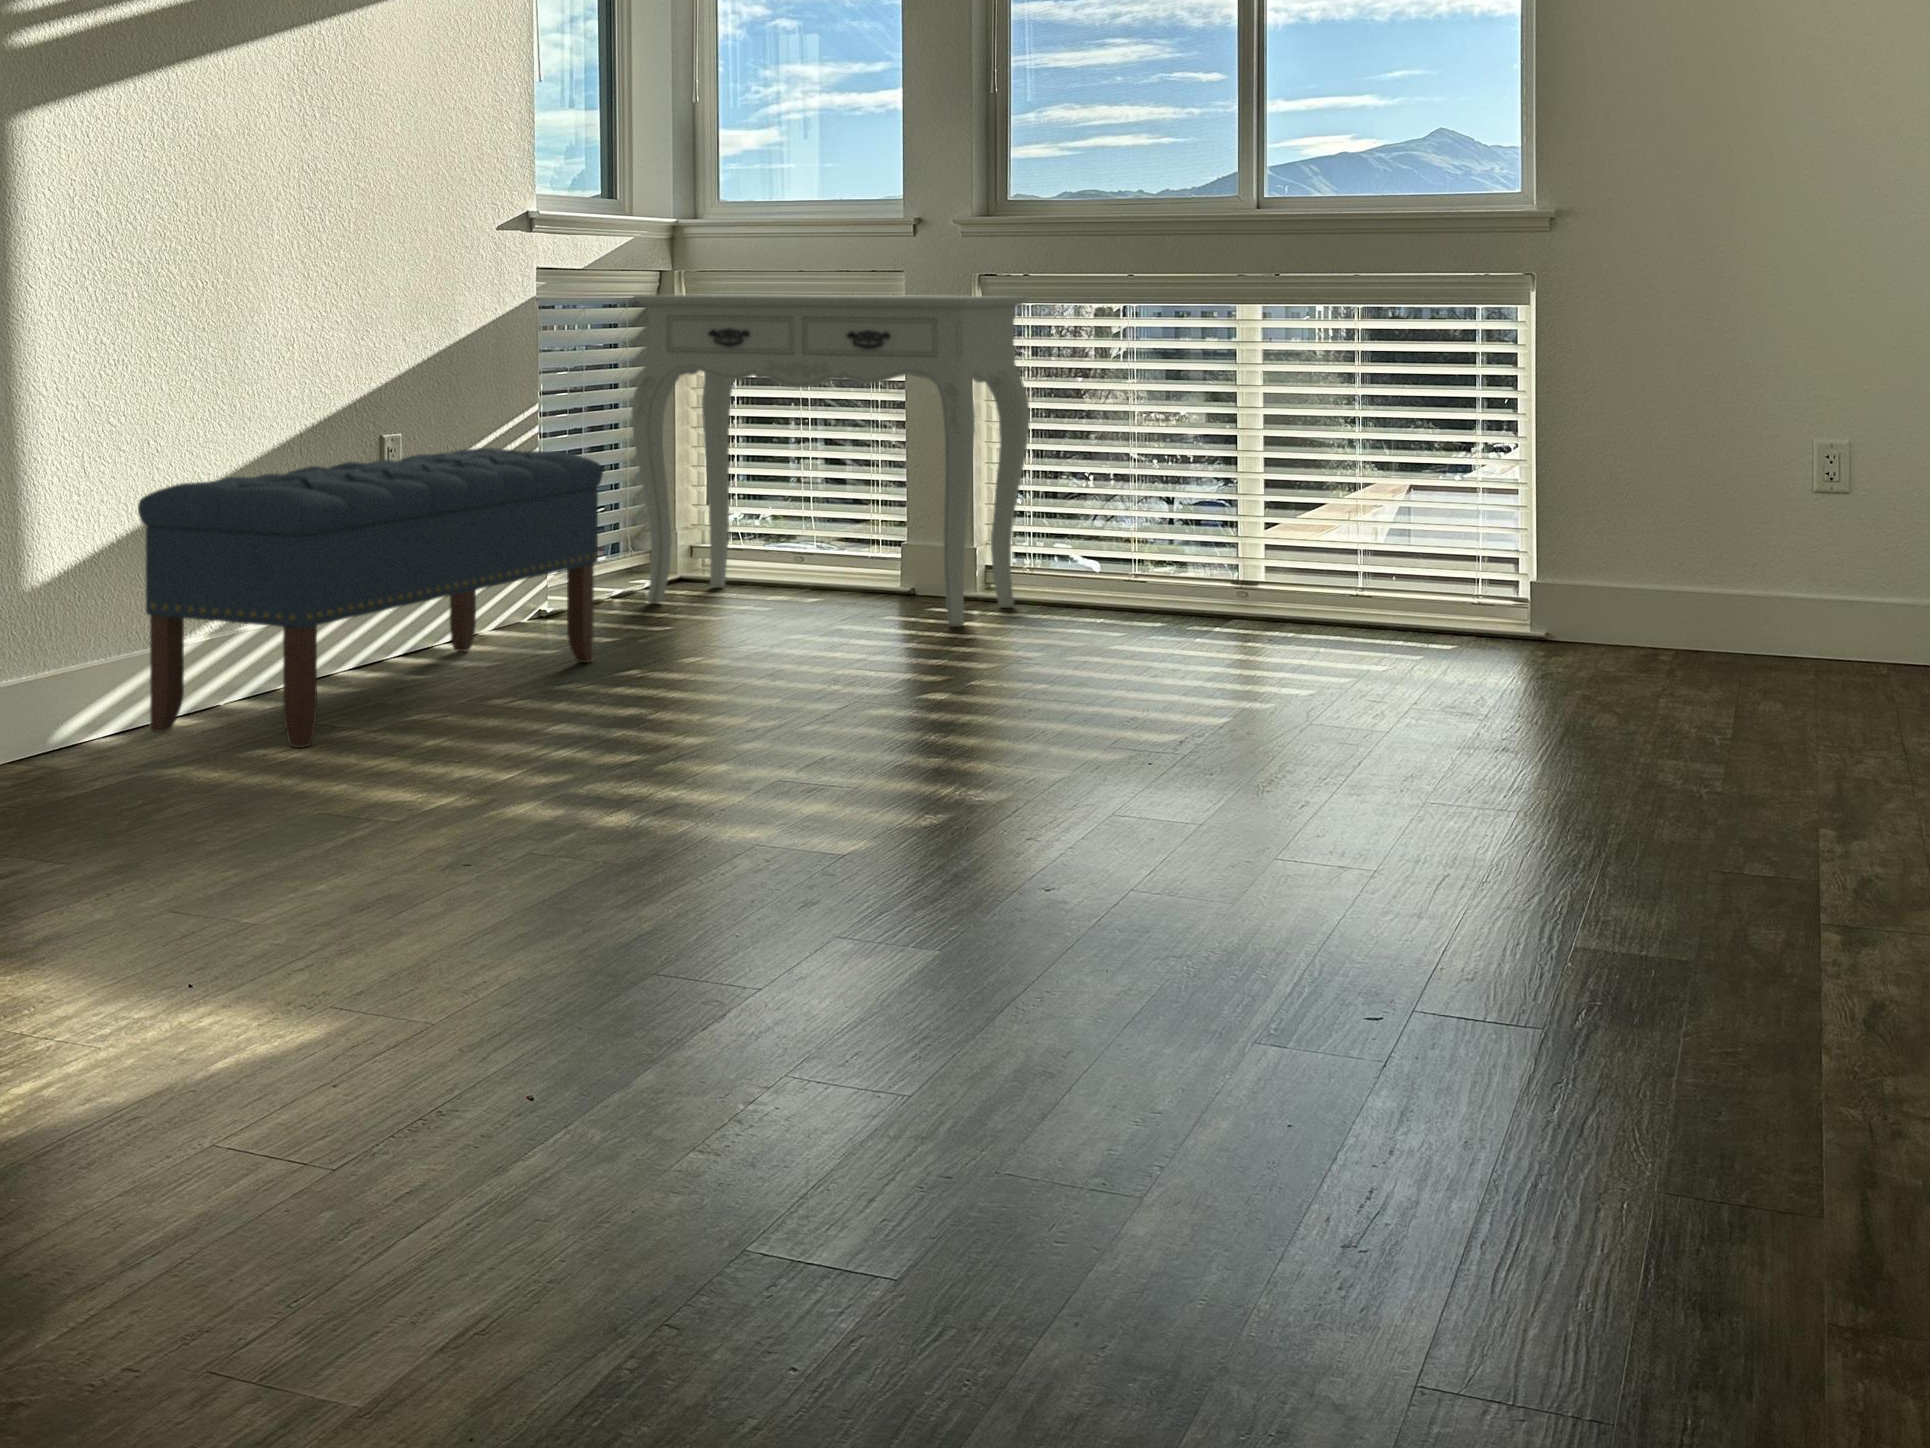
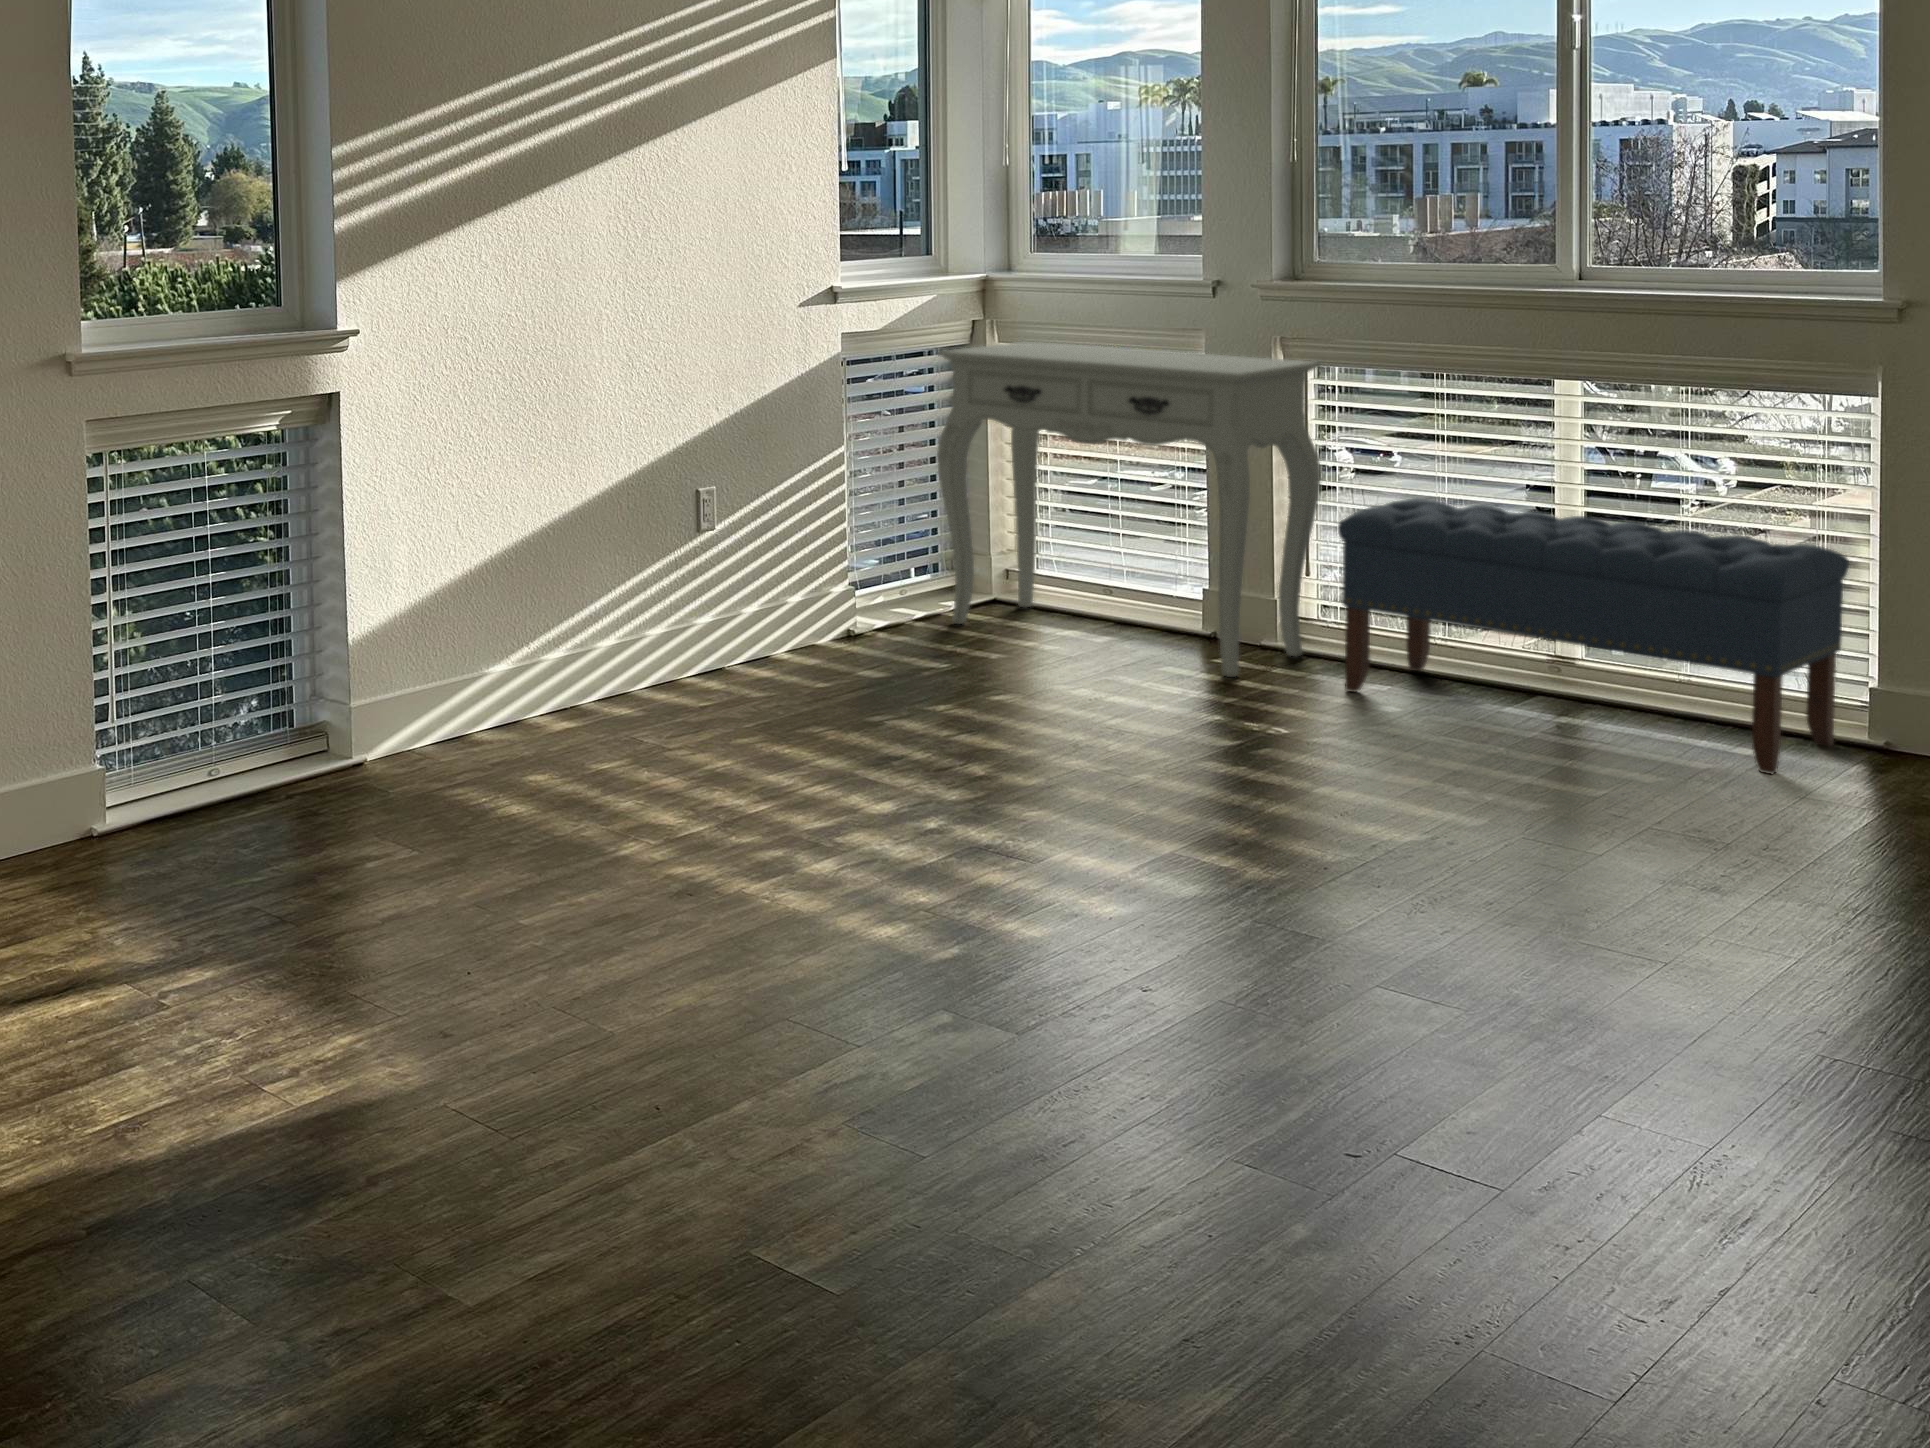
bench: present [138,448,603,748] -> present [1338,498,1849,774]

